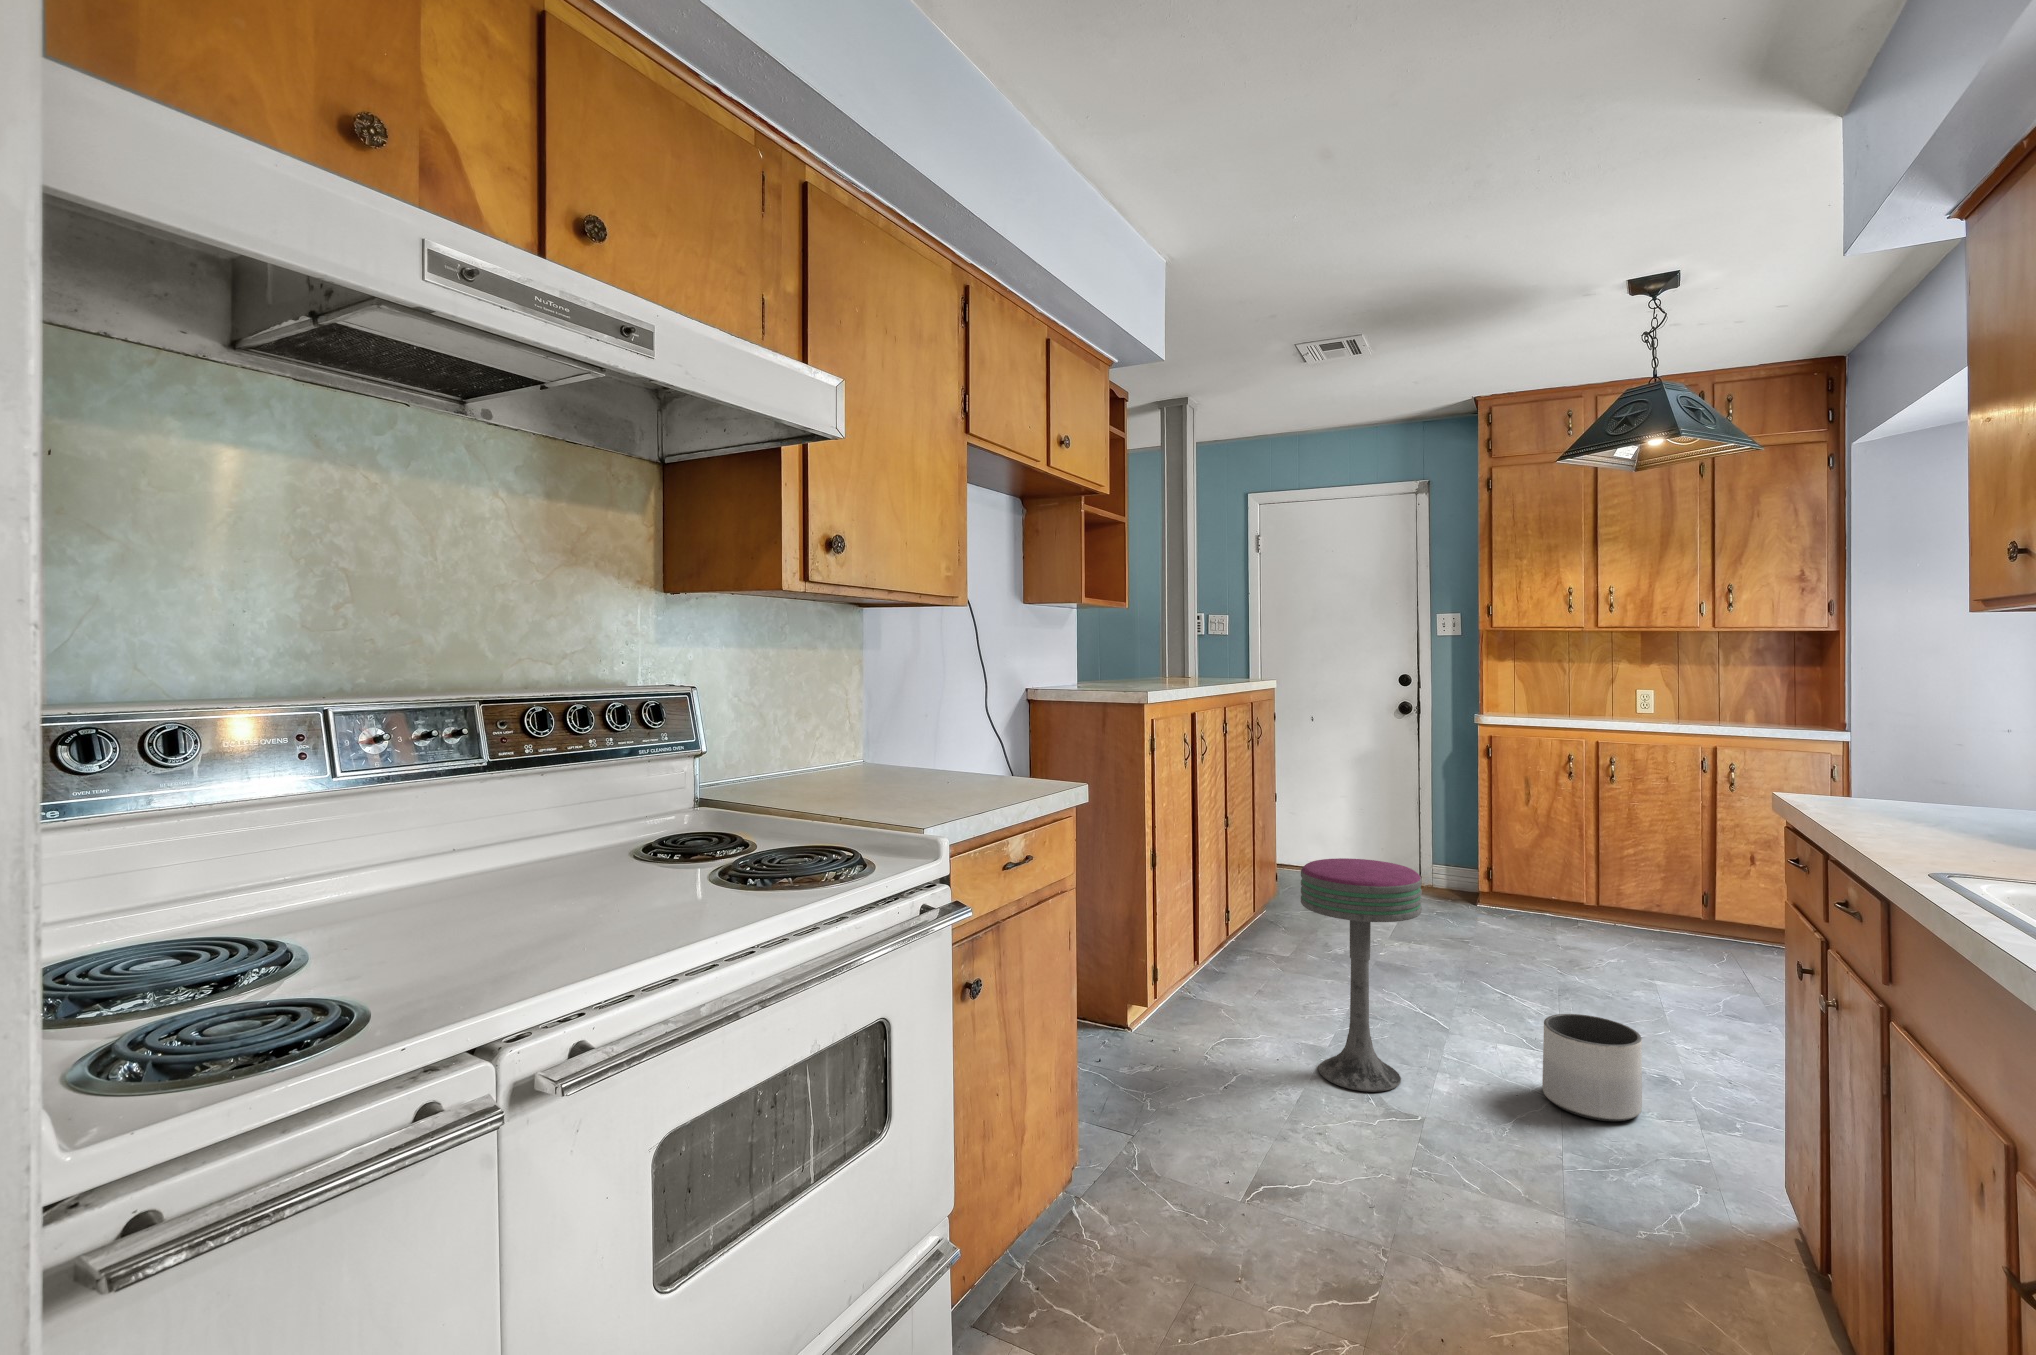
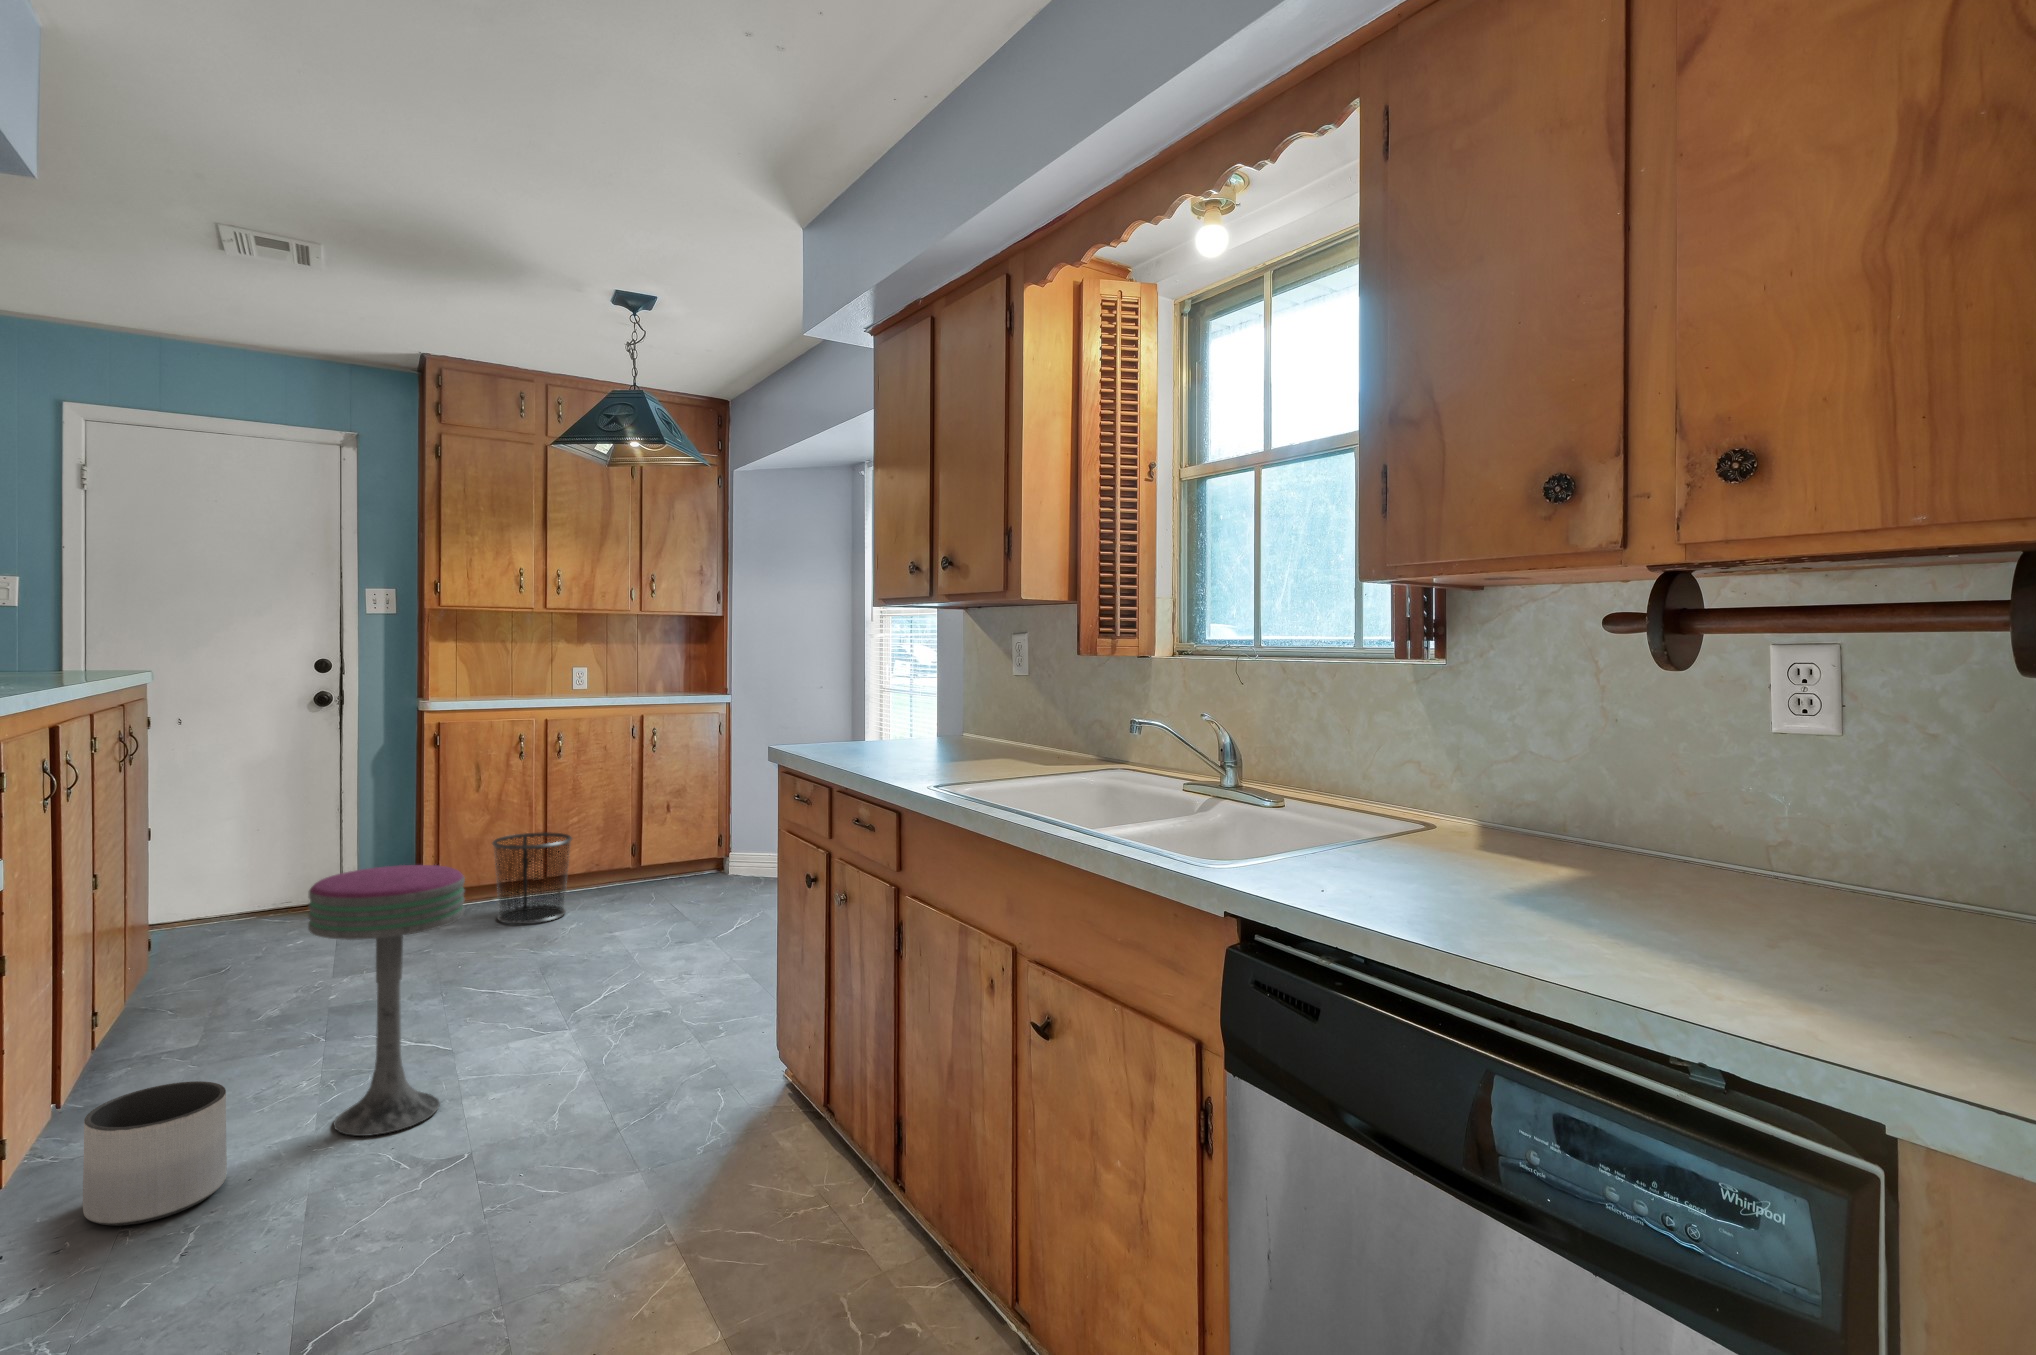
waste bin: none [1530,853,1615,948] -> present [492,832,572,924]
planter: present [1542,1014,1642,1121] -> present [83,1081,227,1226]

